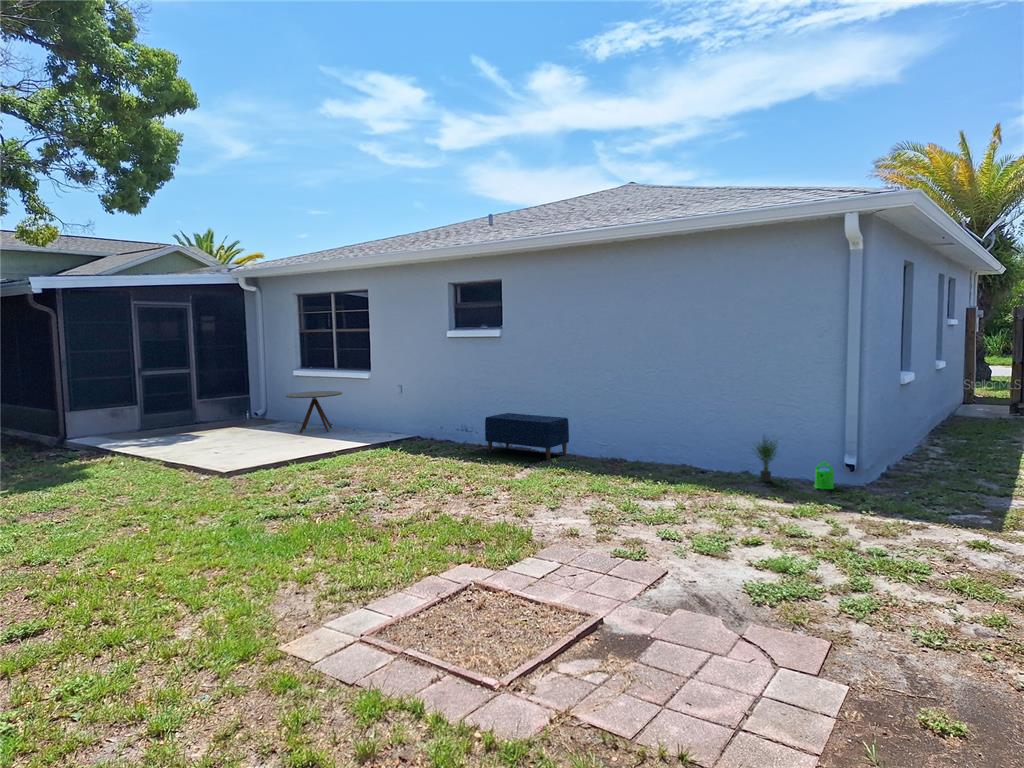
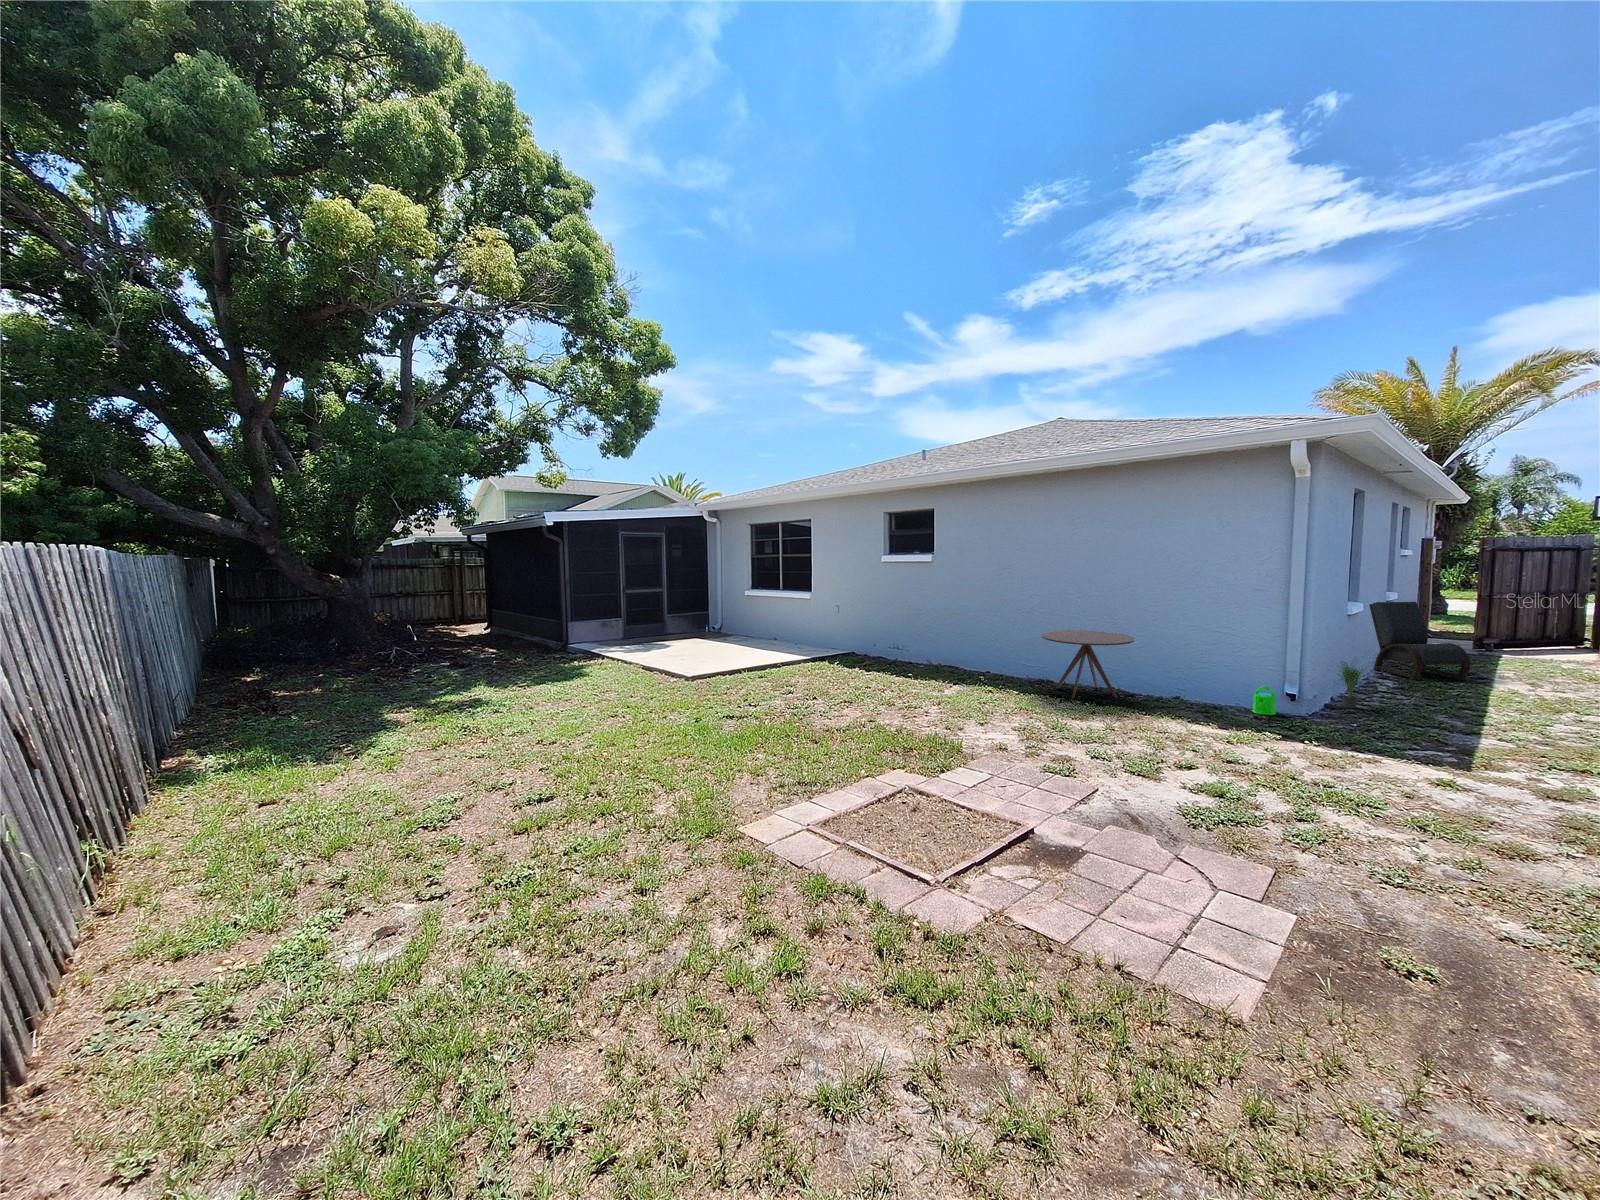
lounge chair: none [910,380,990,452] -> present [1369,602,1470,680]
round table: present [285,391,343,433] -> present [1041,630,1135,698]
bench: present [485,413,569,460] -> none [900,625,984,672]
potted plant: present [752,435,777,482] -> present [1338,661,1363,708]

